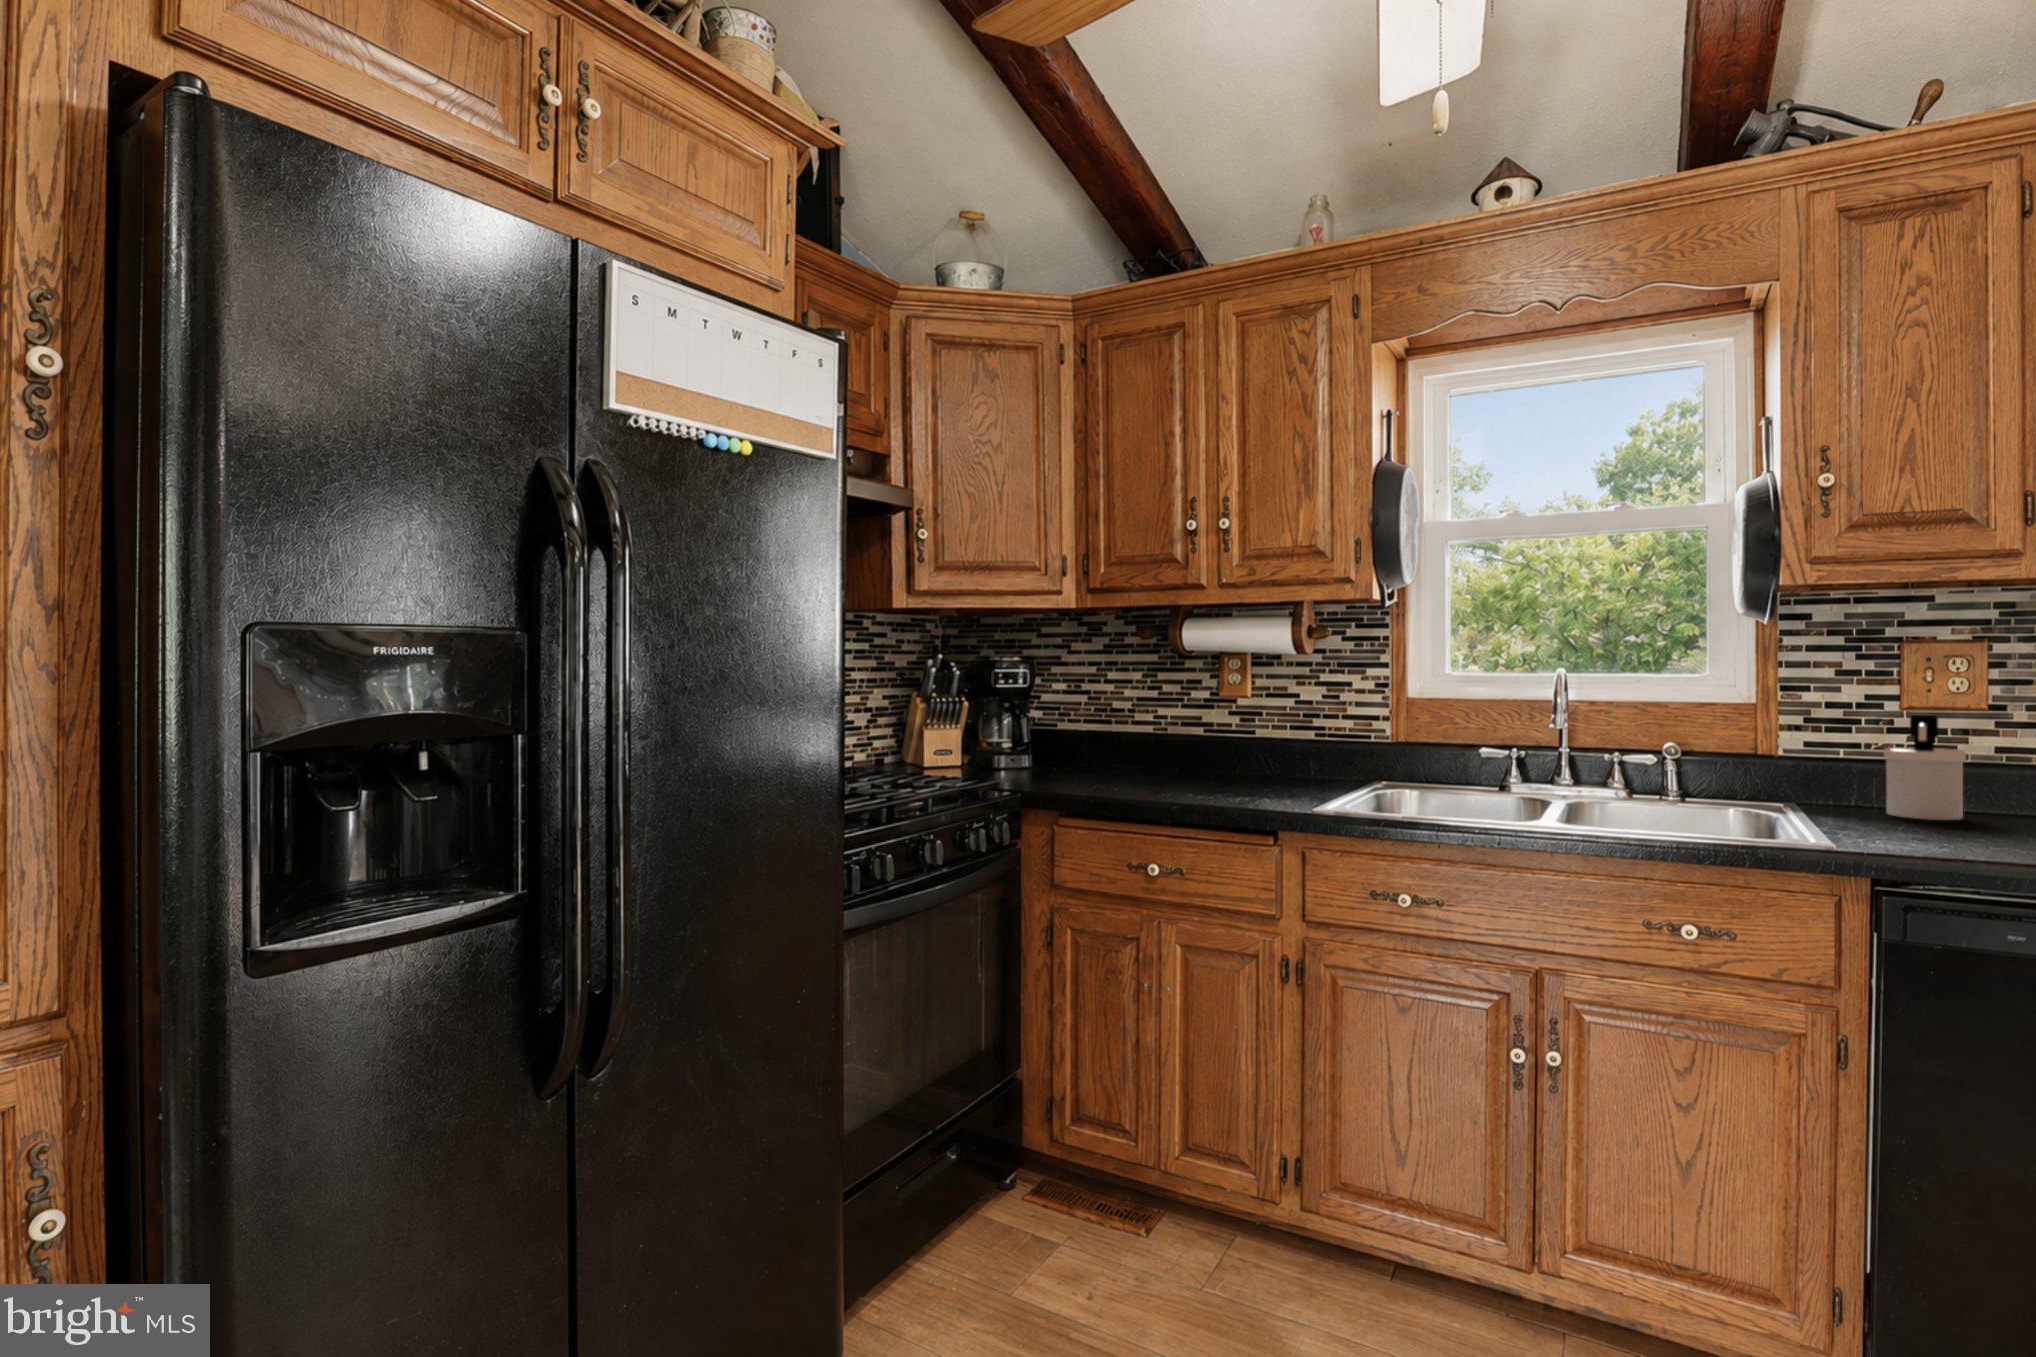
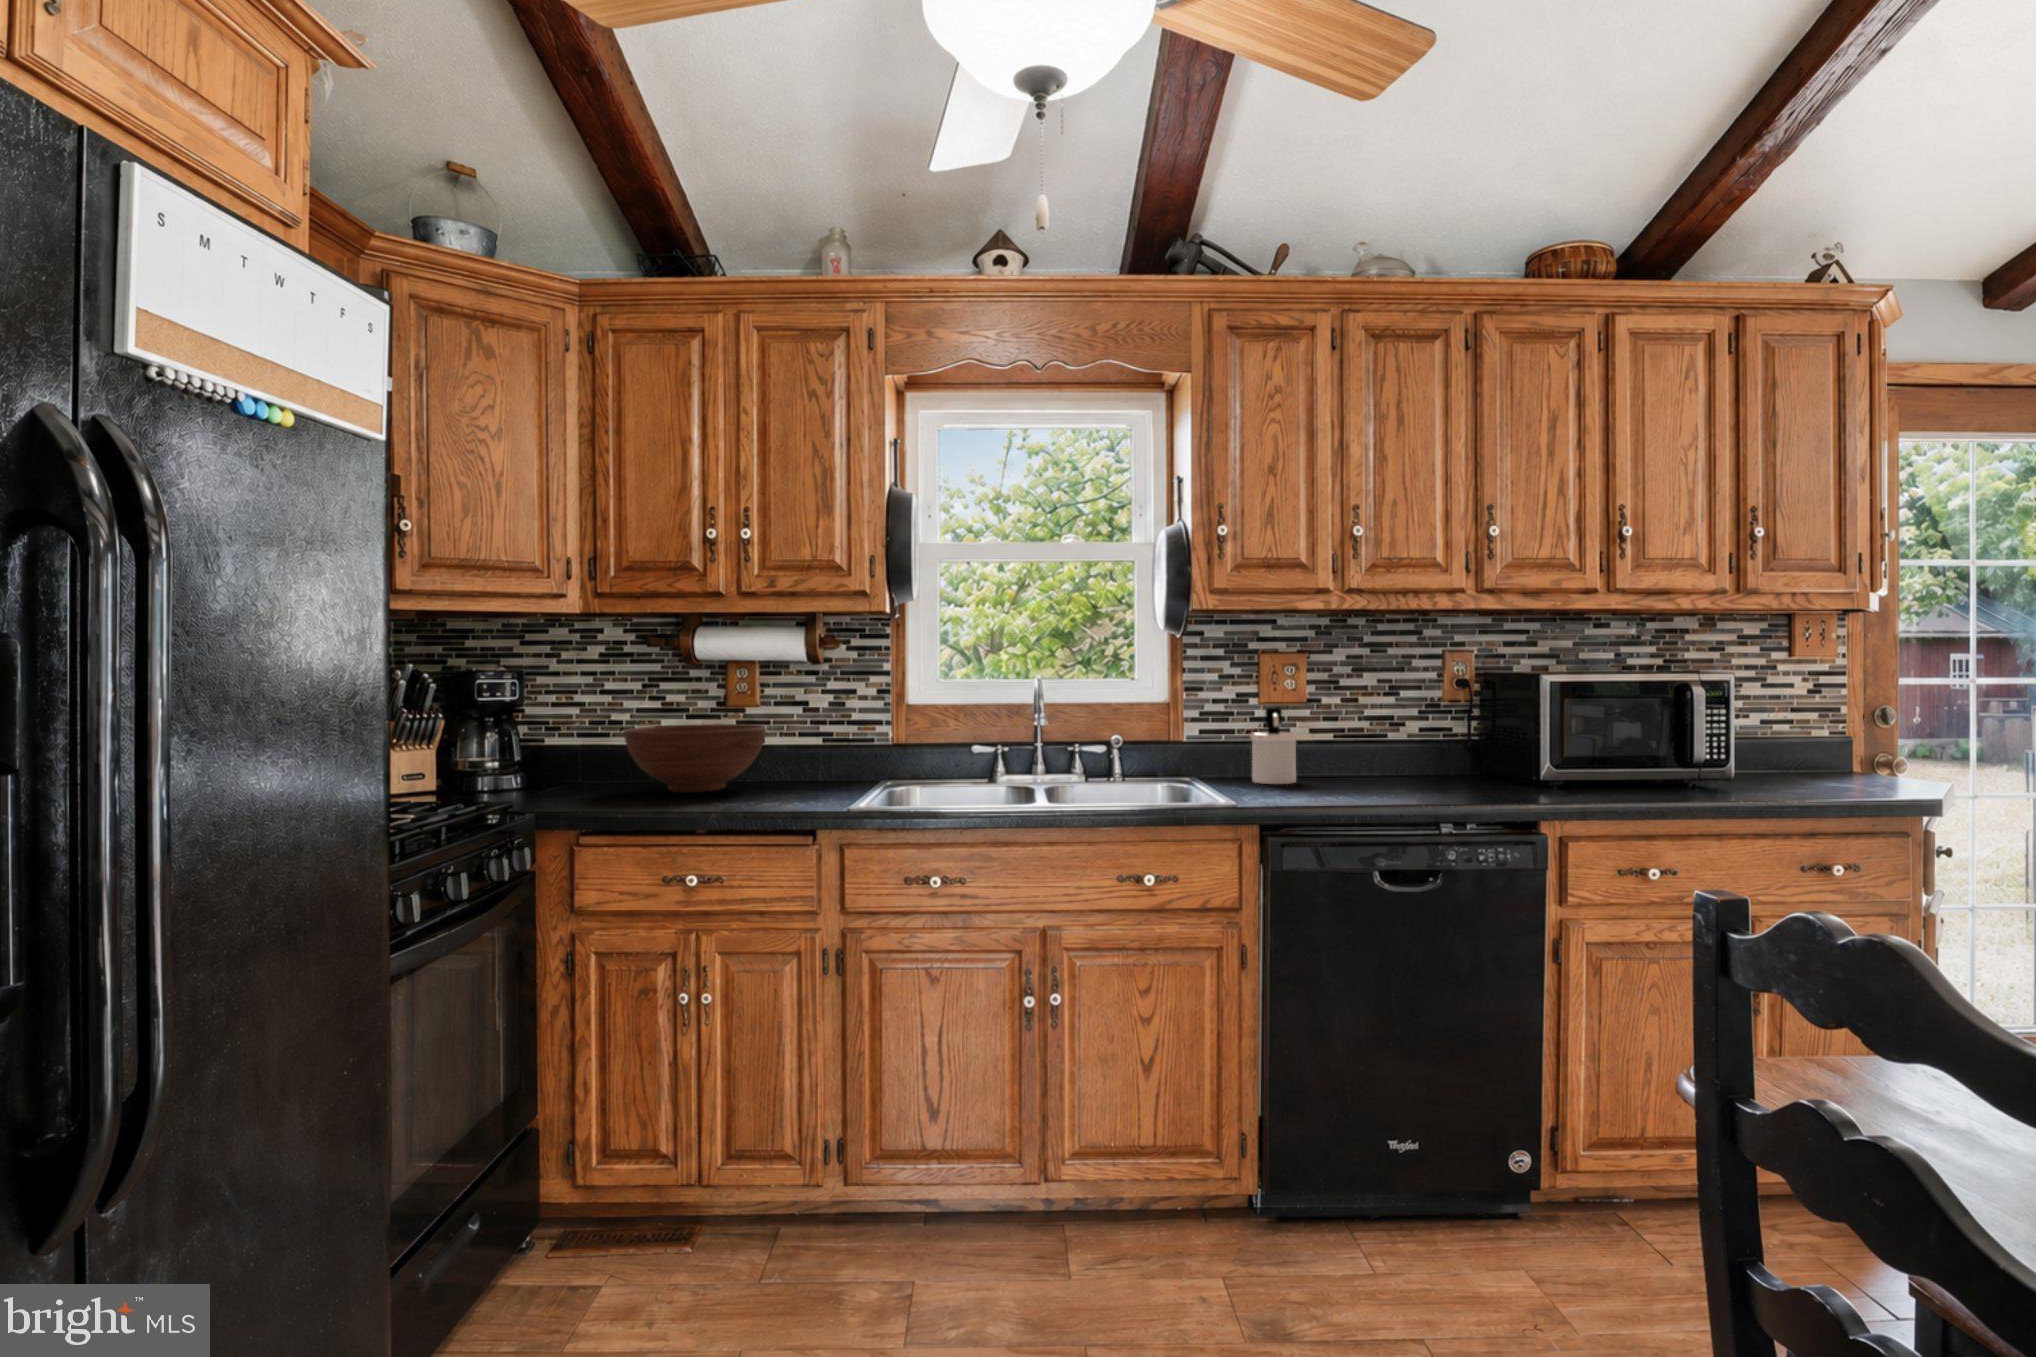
fruit bowl: none [1114,715,1248,781] -> present [624,724,766,793]

